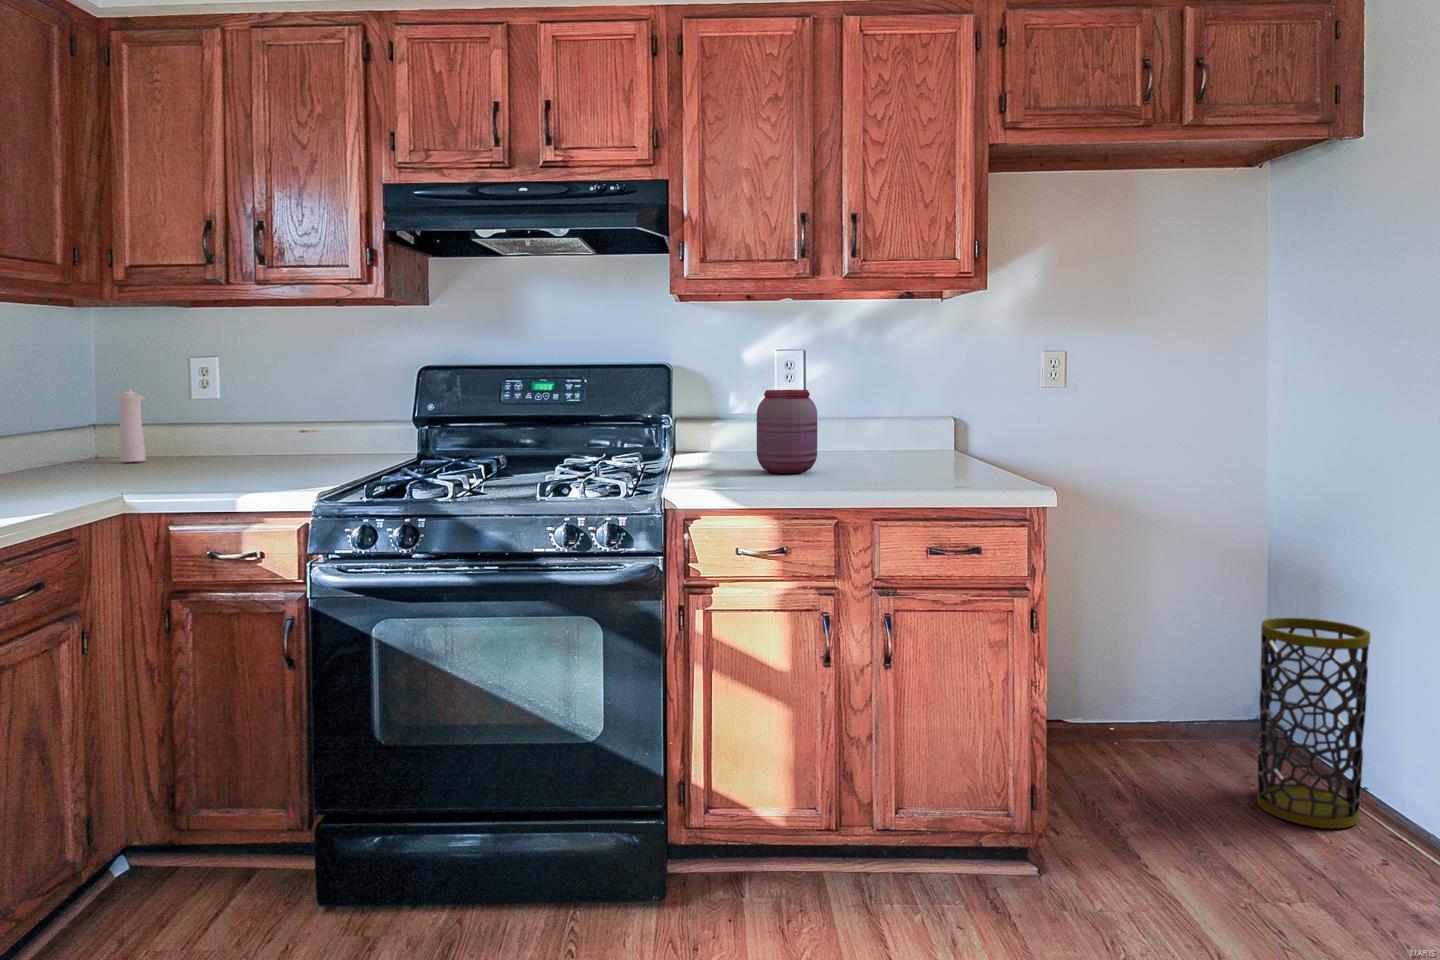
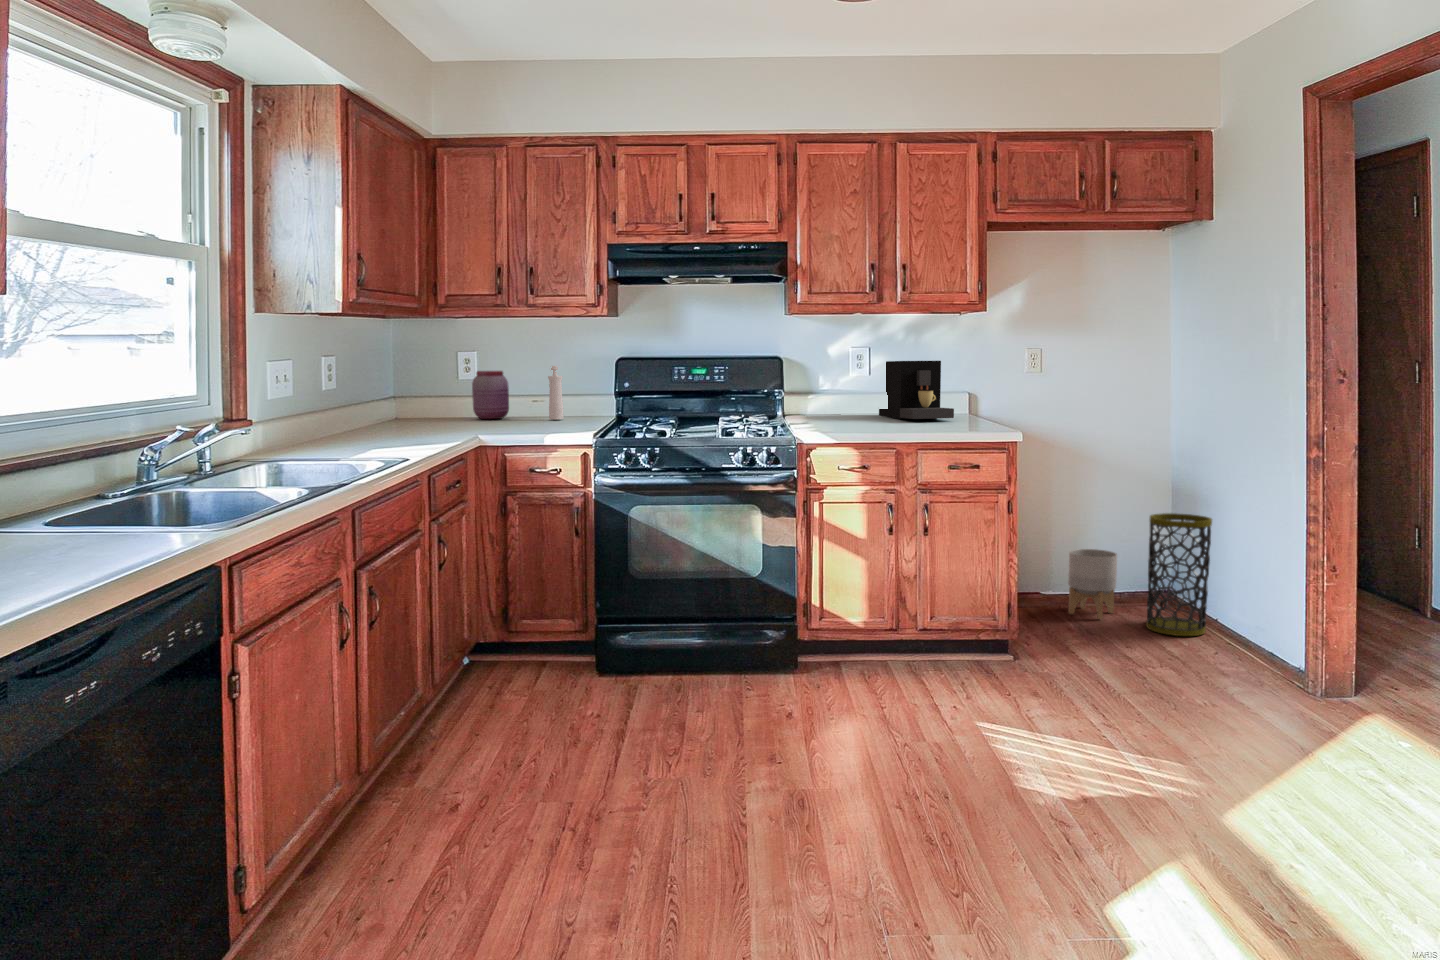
coffee maker: none [831,373,942,465] -> present [879,361,954,419]
pepper mill: present [117,389,147,462] -> present [548,366,564,419]
jar: present [757,390,817,473] -> present [472,371,509,419]
planter: none [1127,666,1205,784] -> present [1068,549,1117,619]

